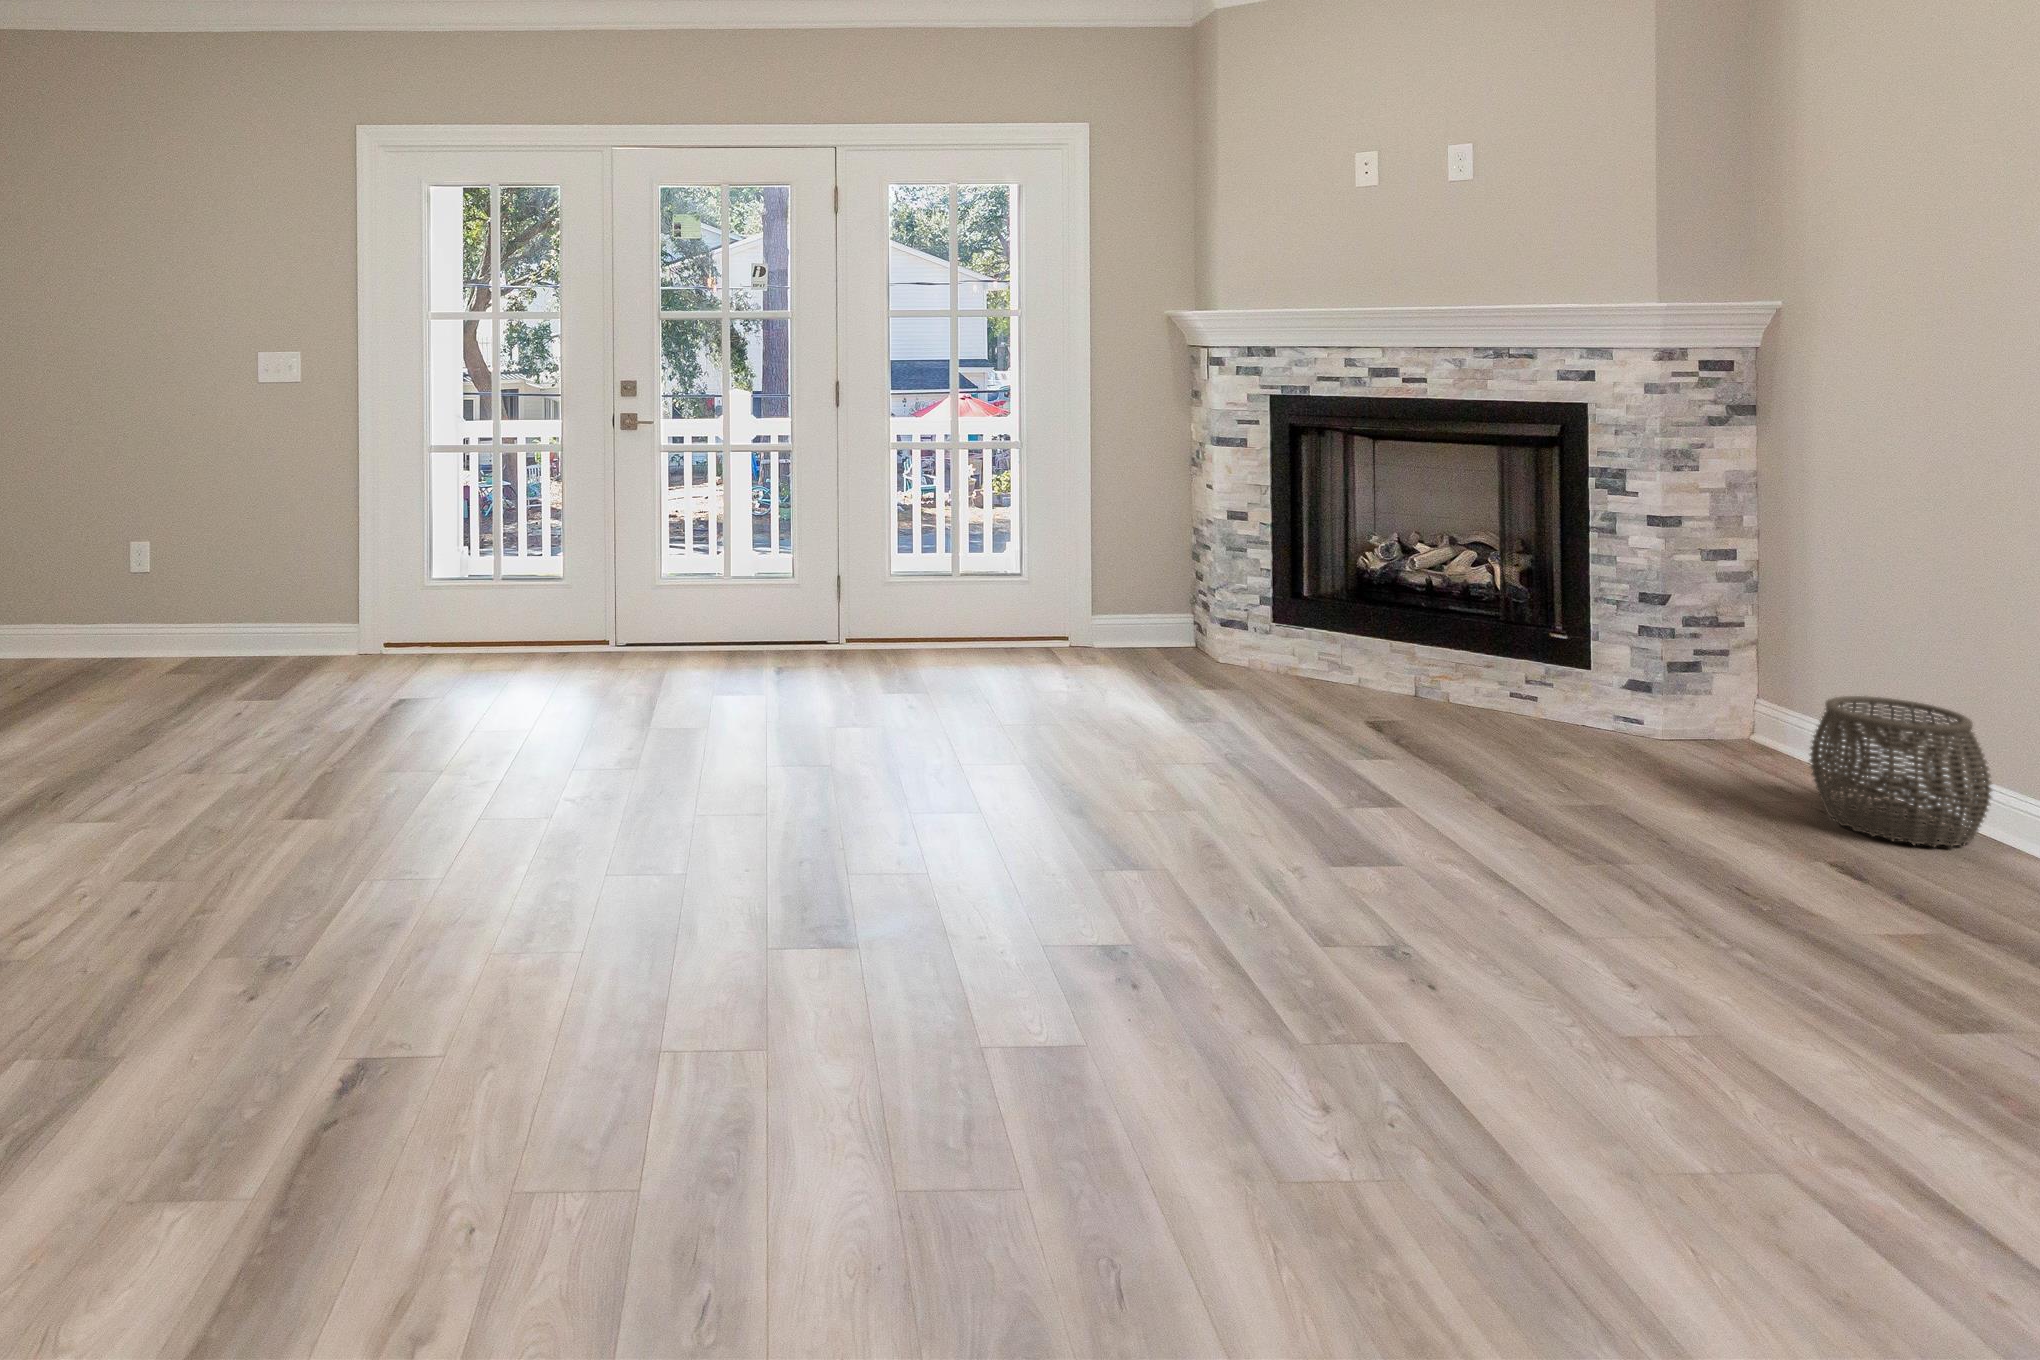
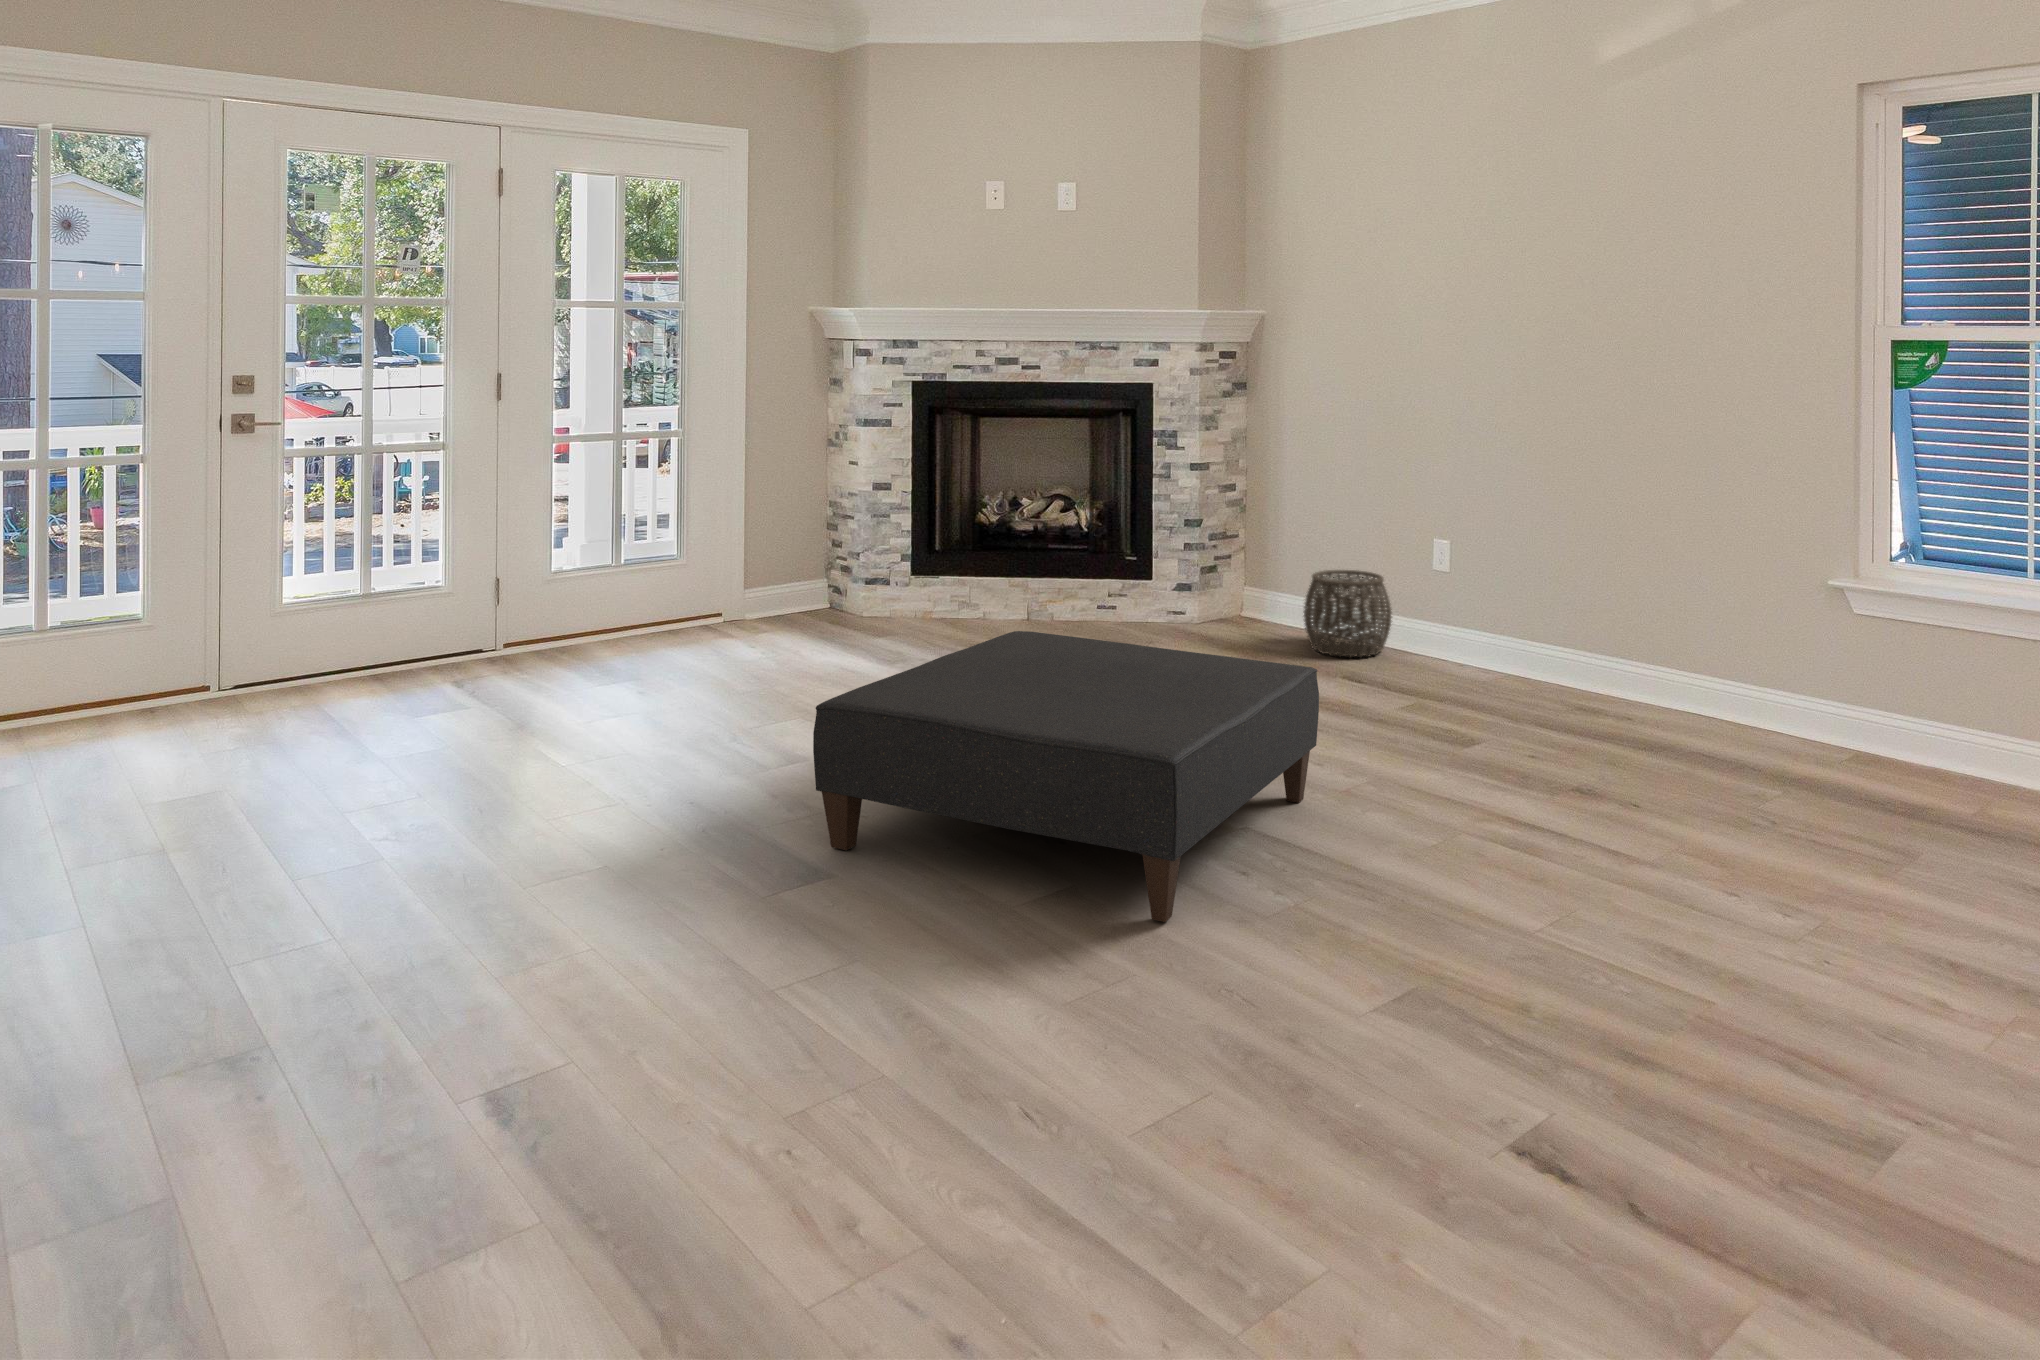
ottoman: none [864,712,1605,1180] -> present [813,631,1319,922]

